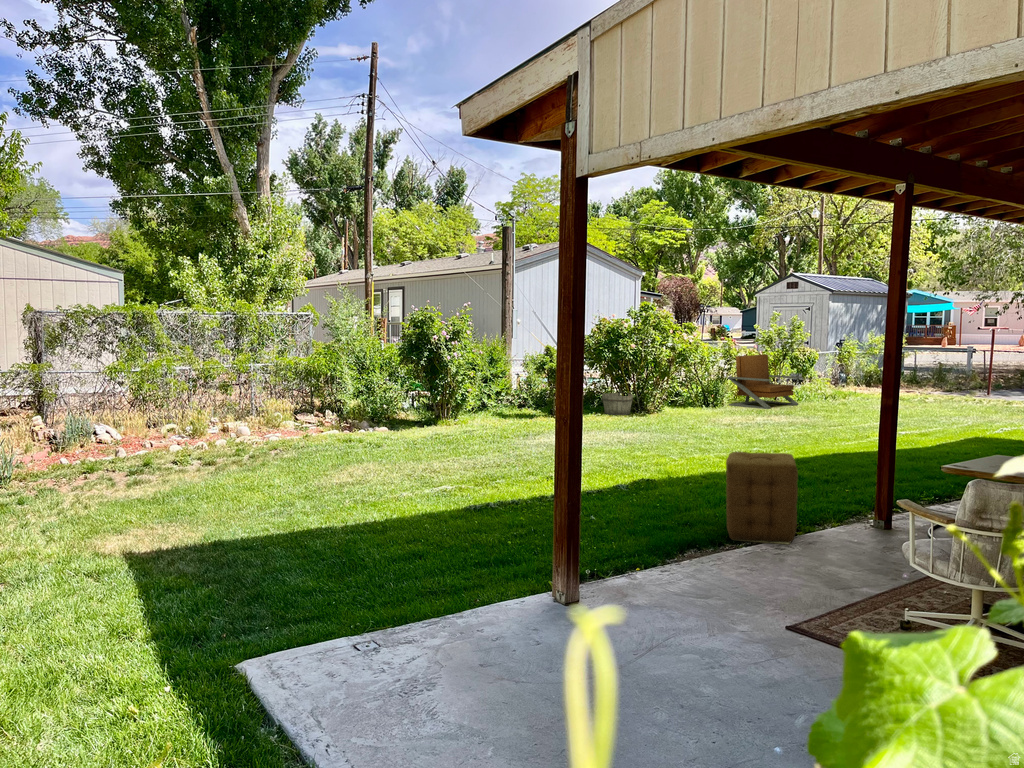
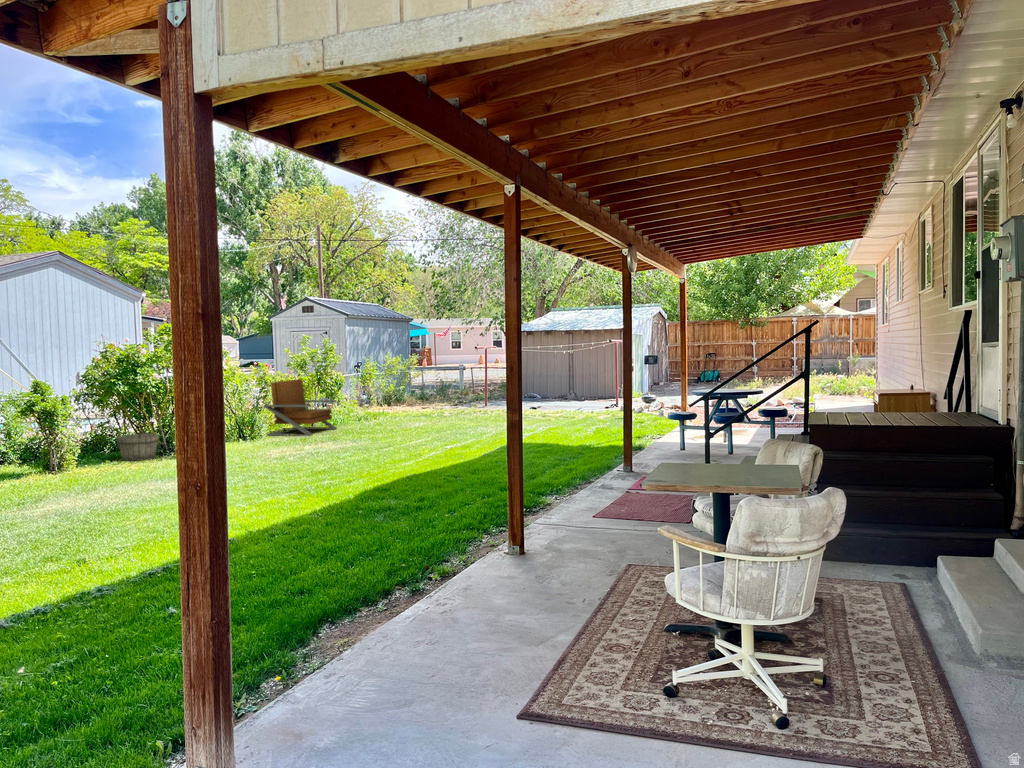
ottoman: present [726,452,798,544] -> none [361,488,453,605]

